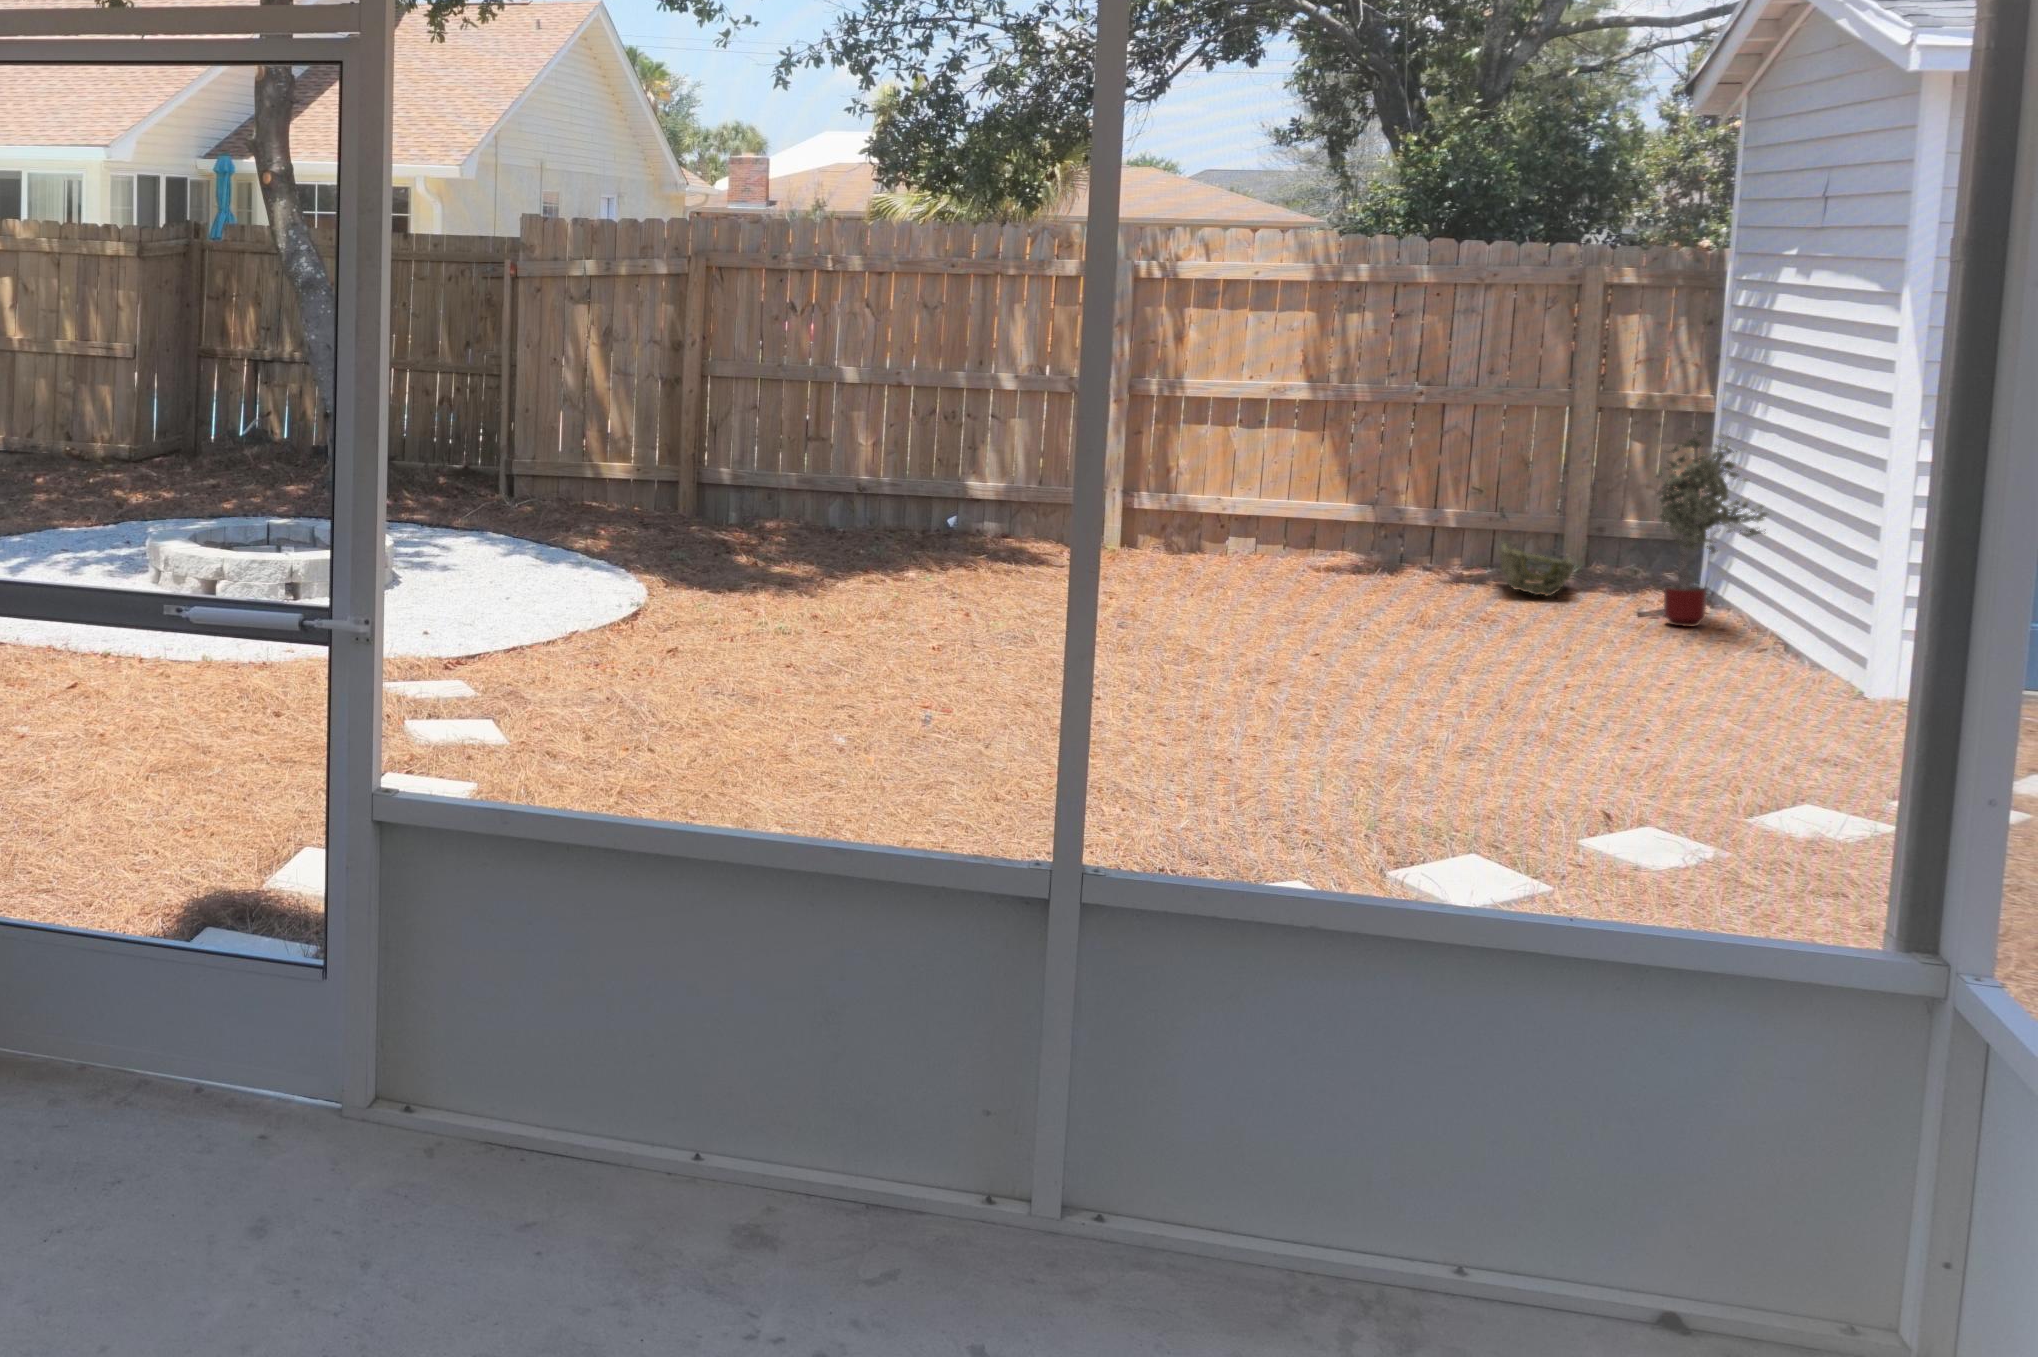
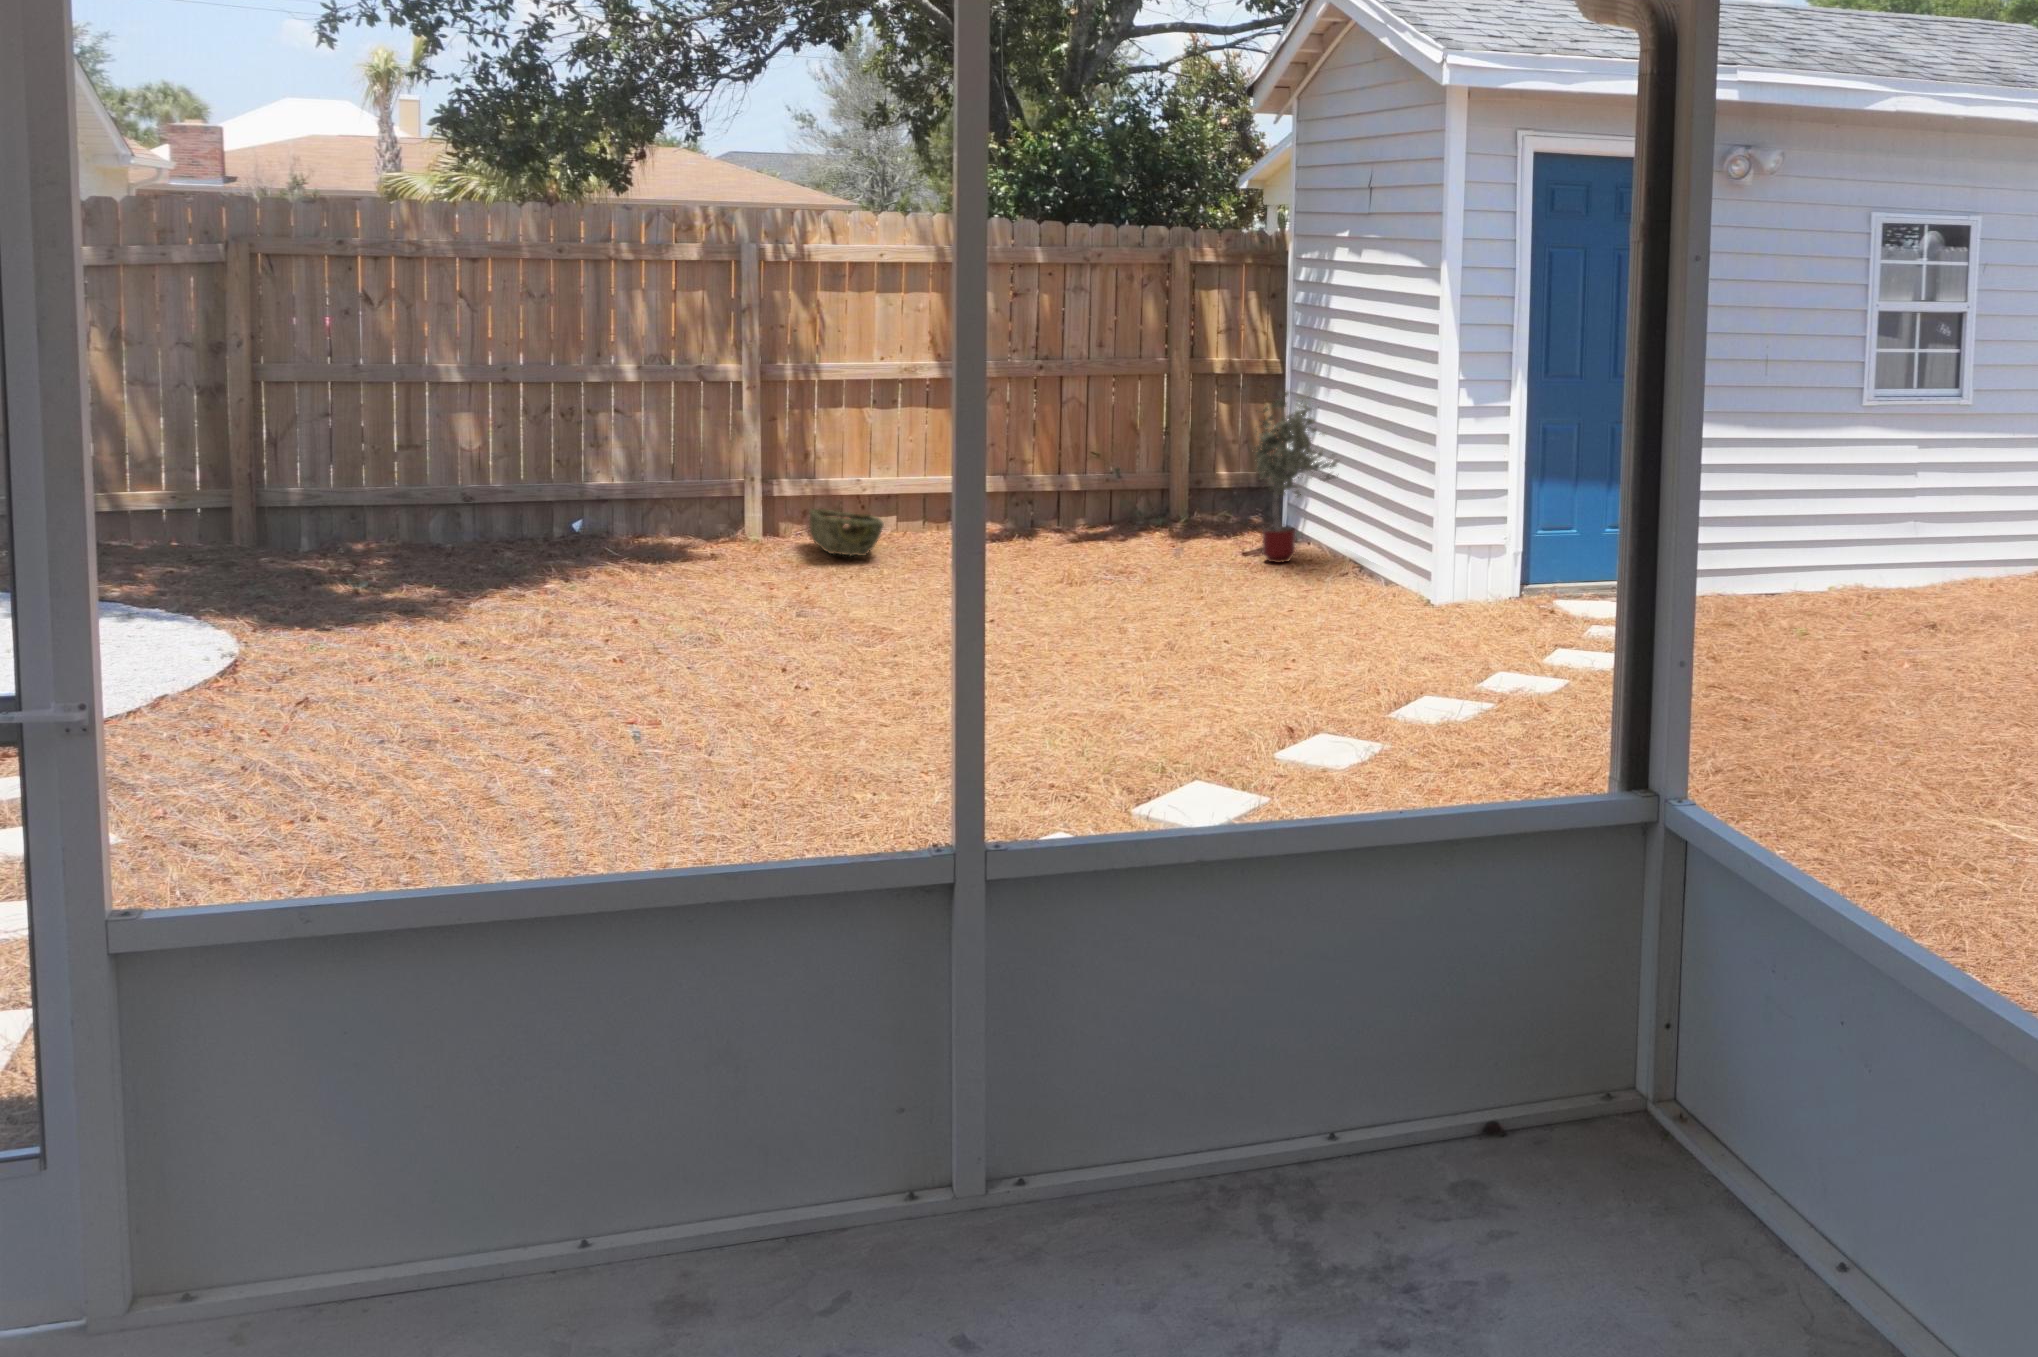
woven basket: present [1500,543,1574,596] -> present [809,509,884,556]

